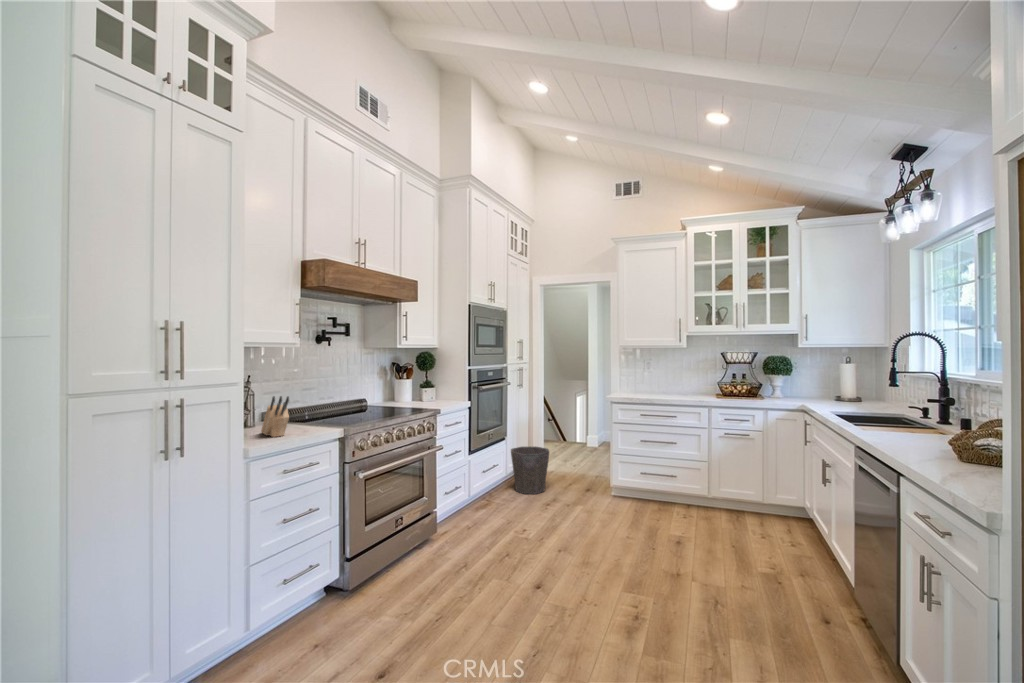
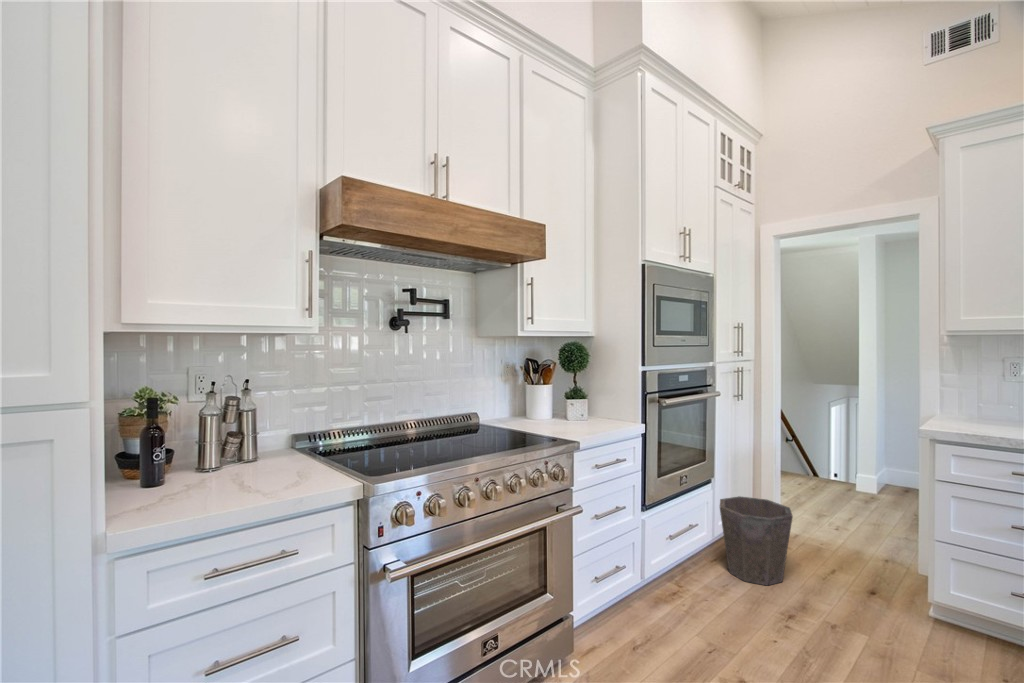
knife block: present [261,396,289,437] -> none [213,424,268,497]

